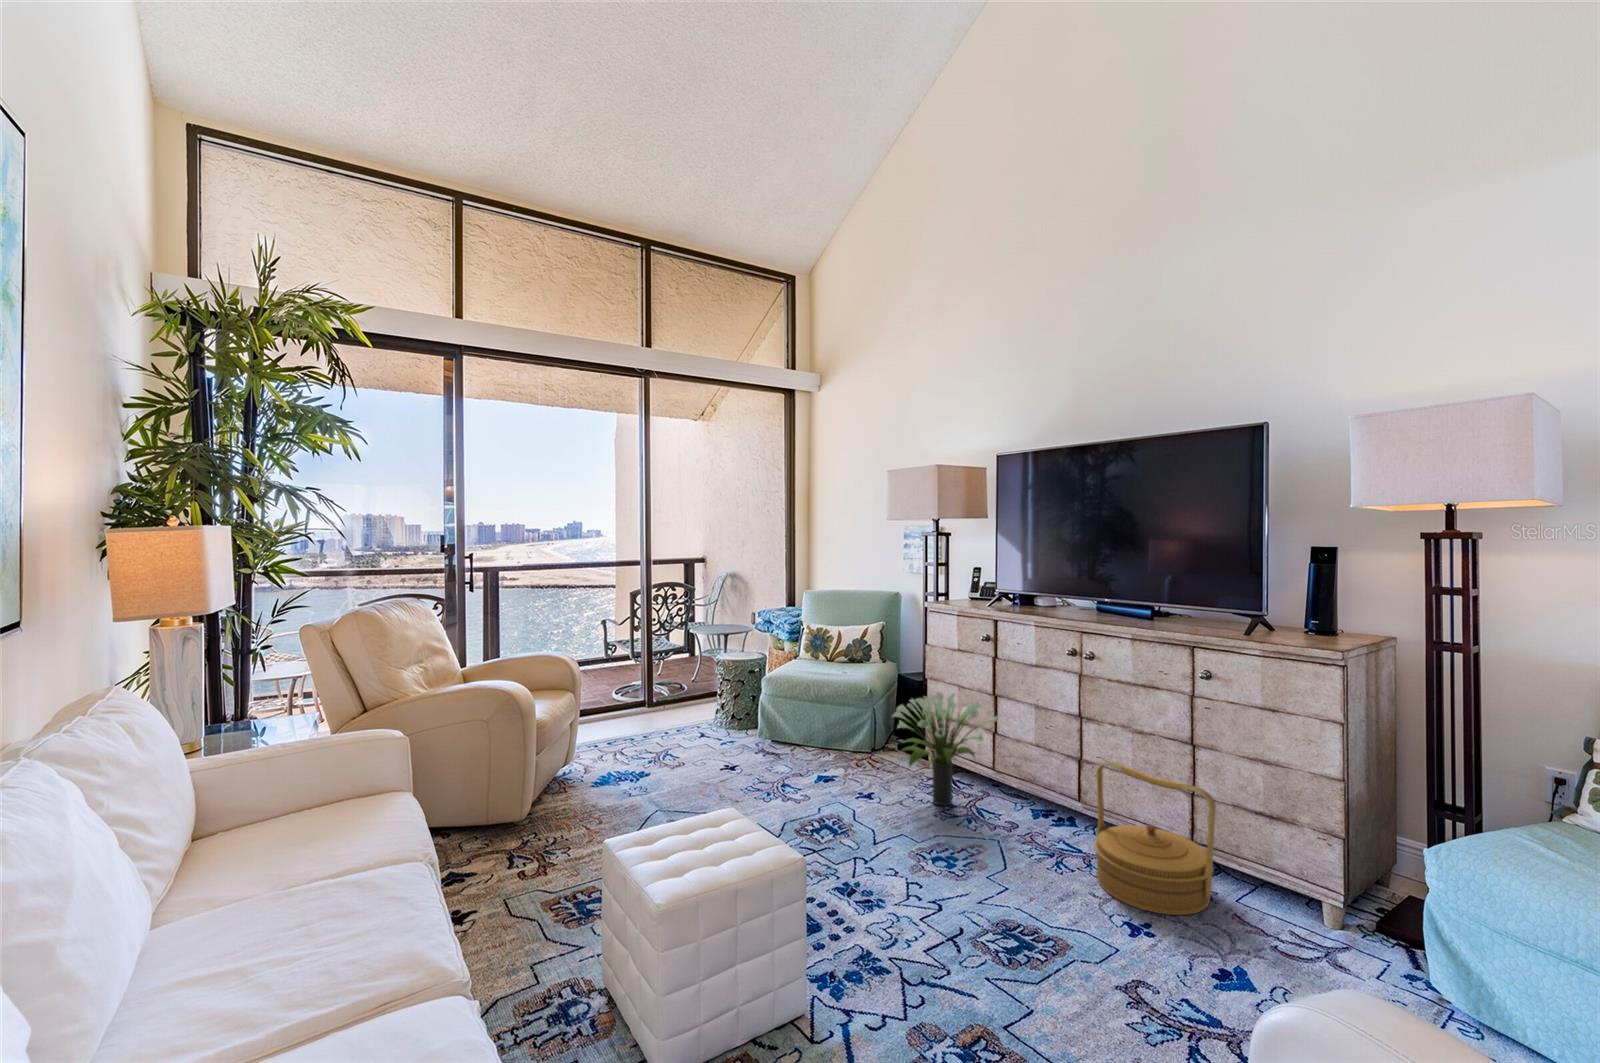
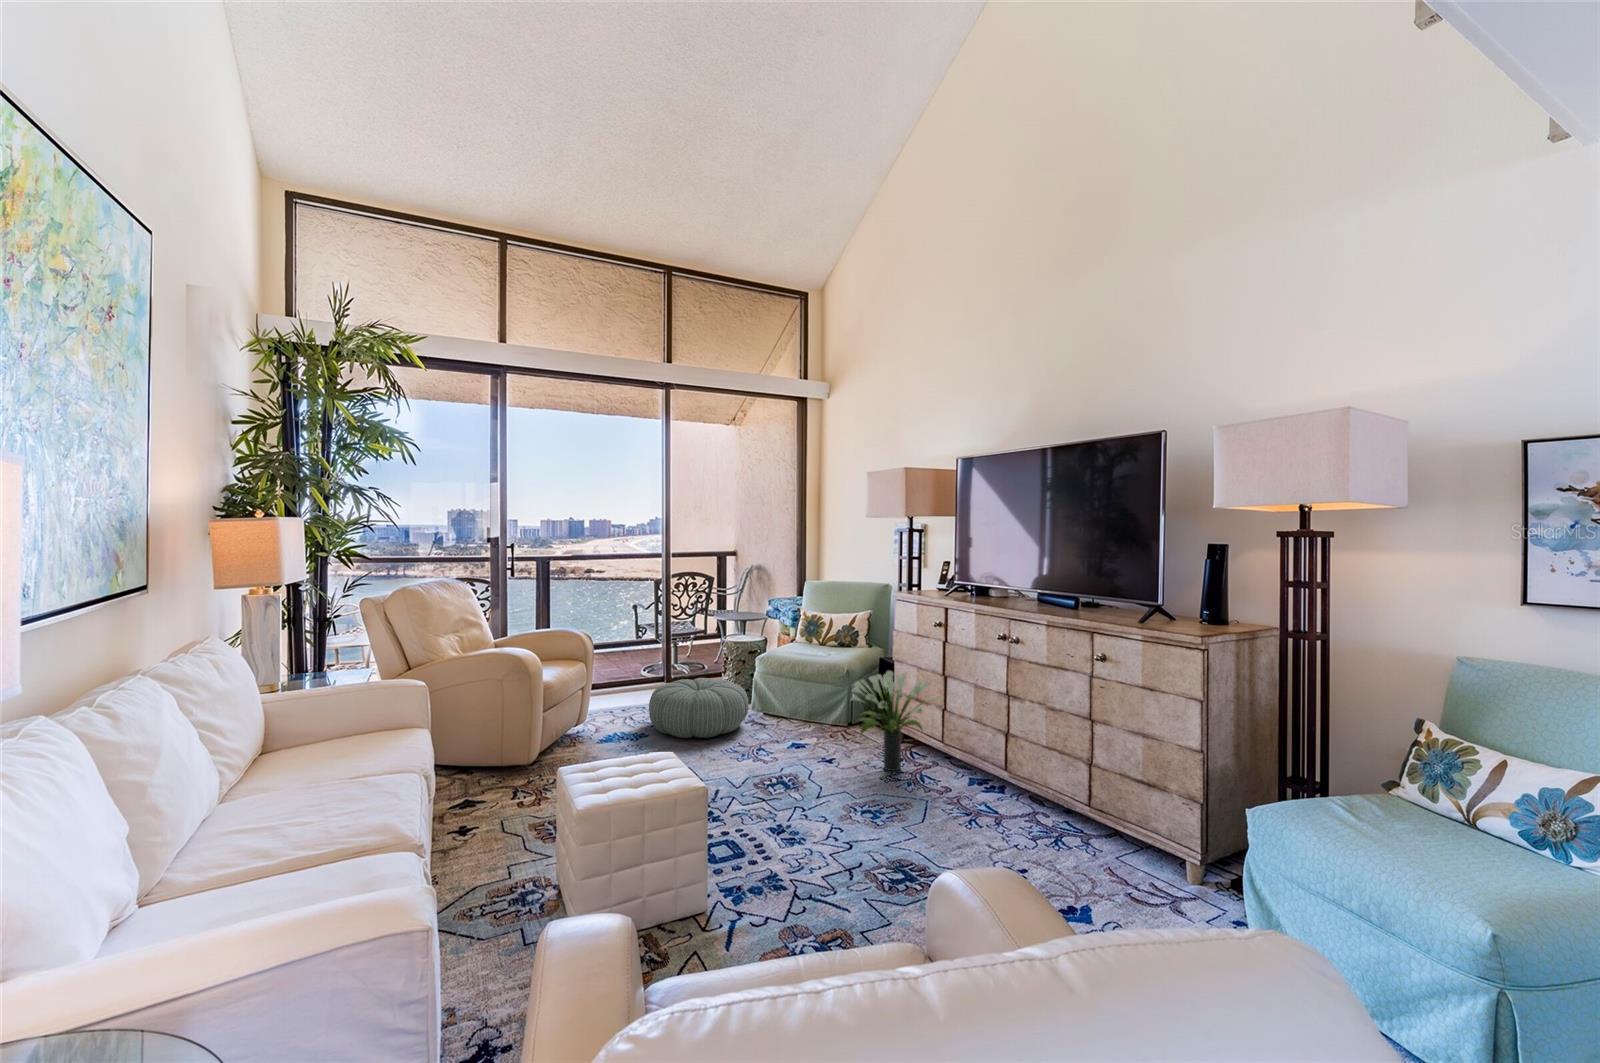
pouf: none [647,704,761,776] -> present [649,678,749,738]
woven basket: present [1094,762,1216,915] -> none [997,733,1096,865]

